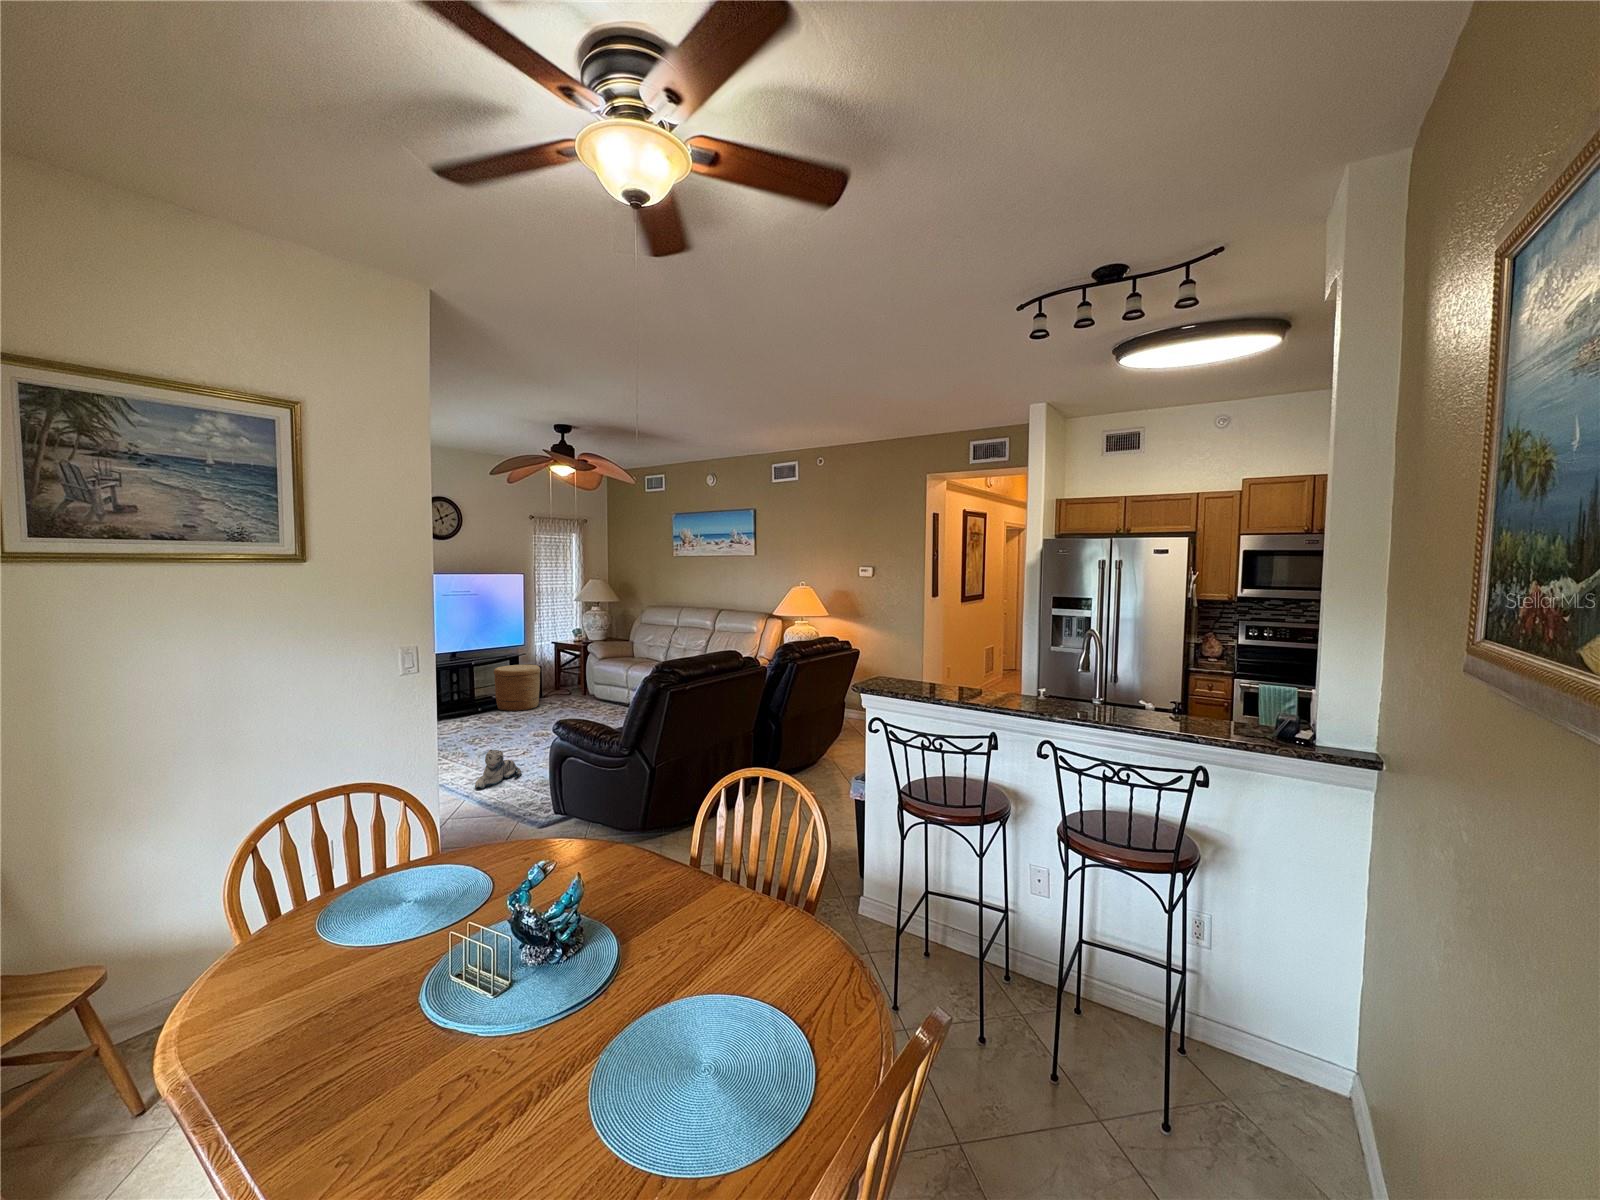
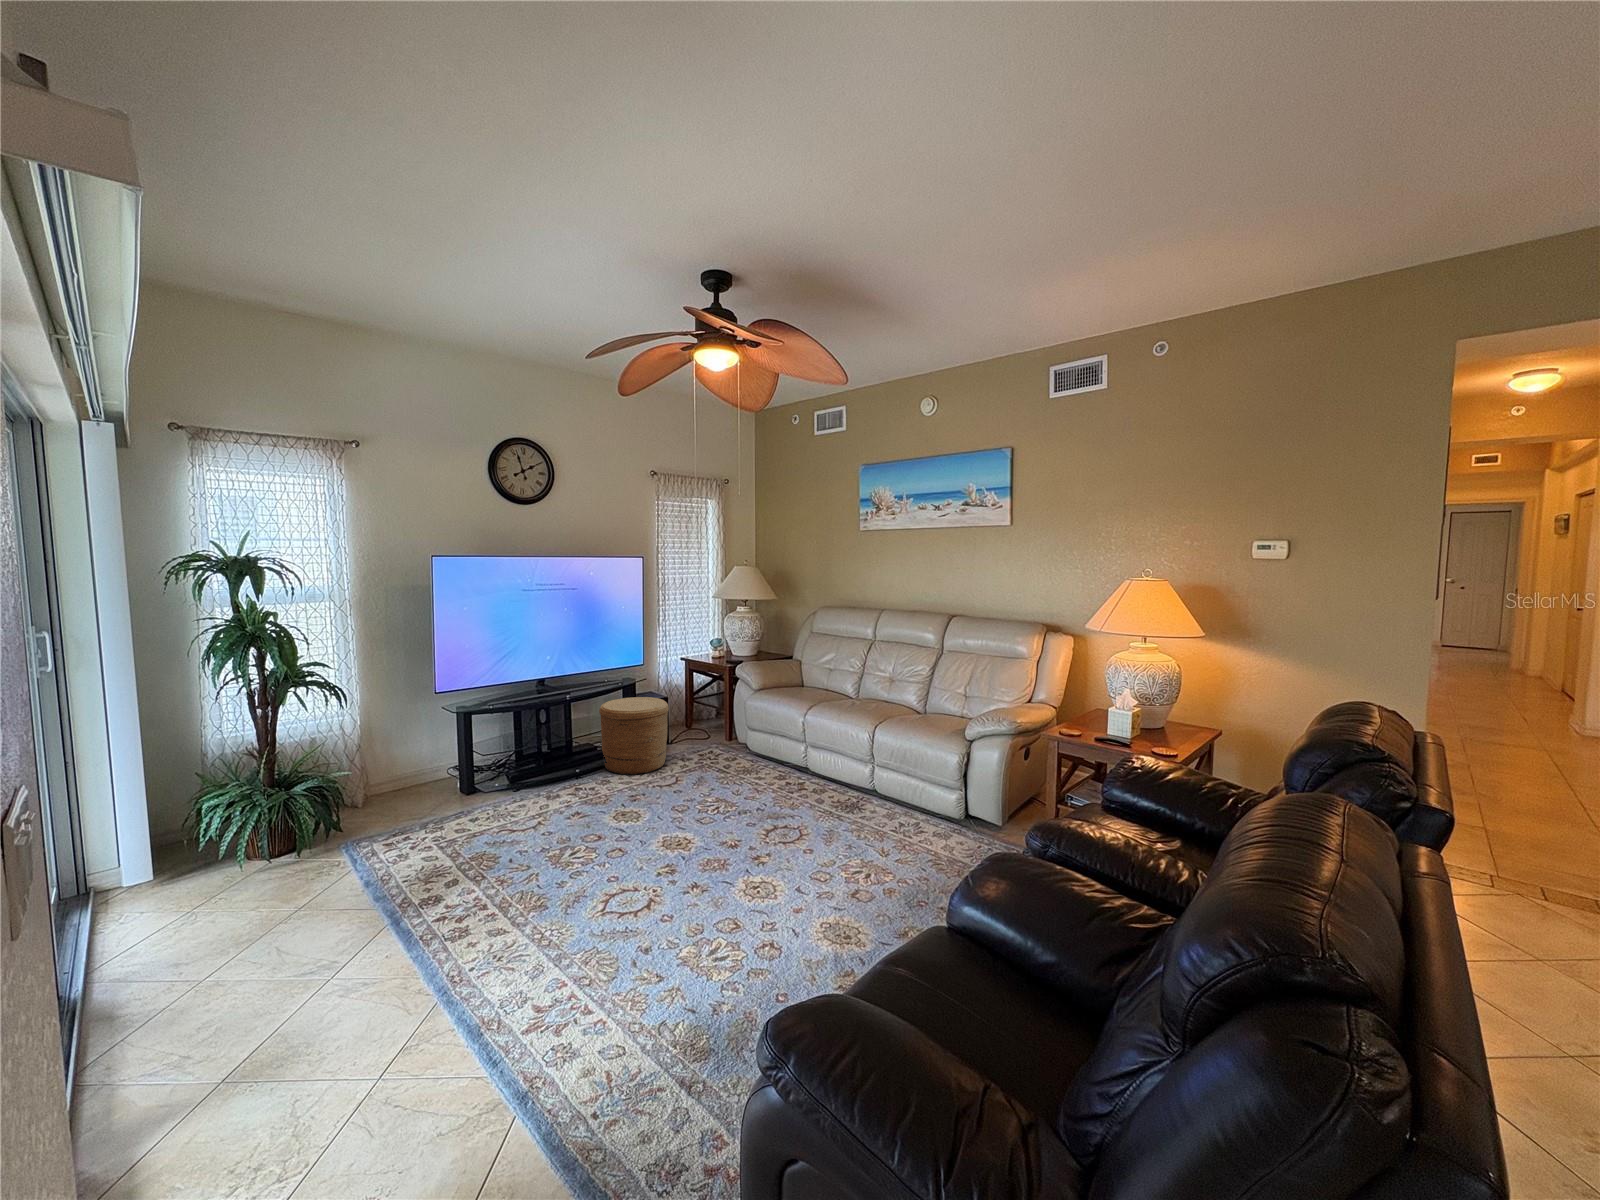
plush toy: present [475,750,522,788] -> none [551,957,655,1073]

